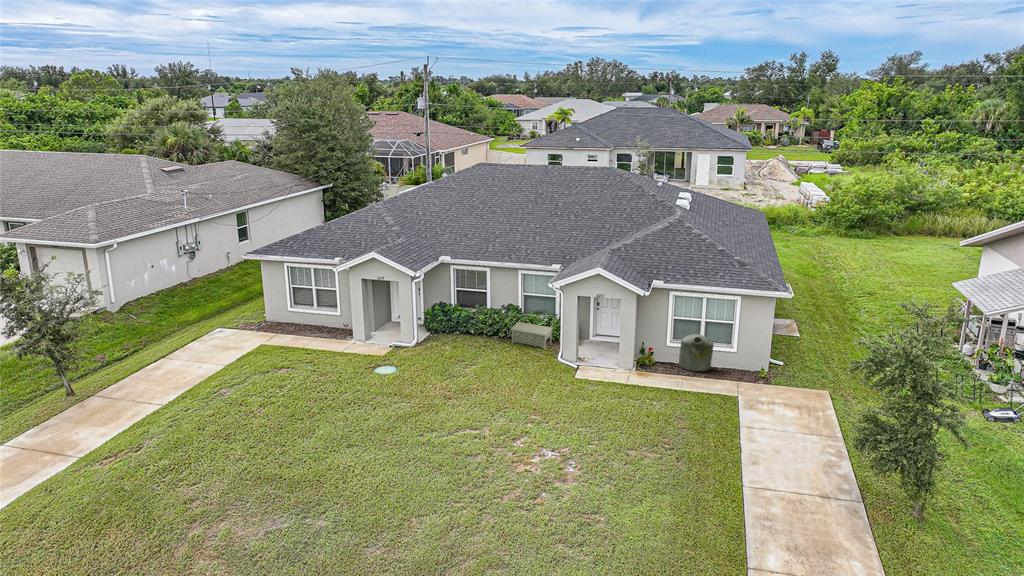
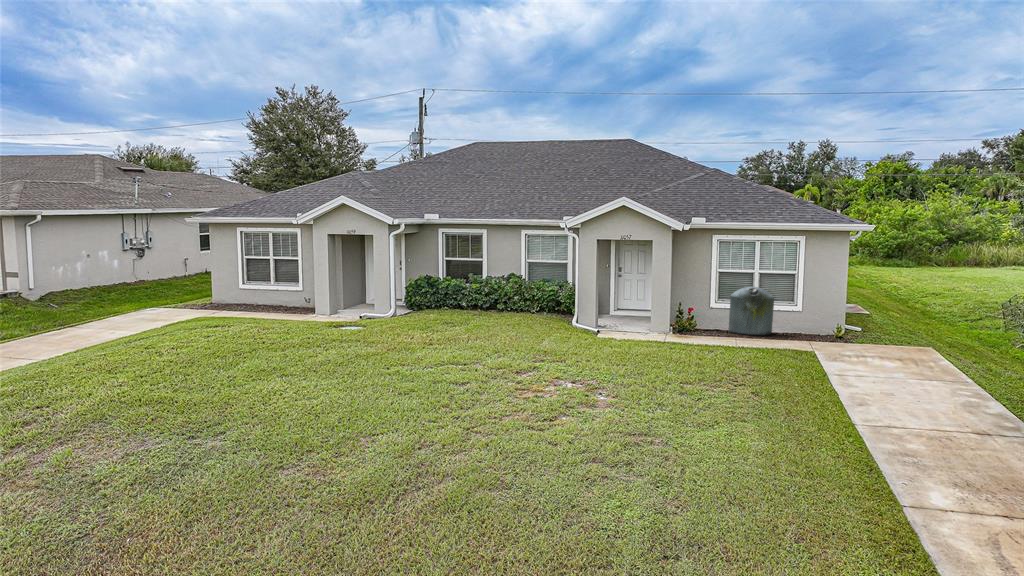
storage bench: present [511,322,552,349] -> none [510,291,563,318]

